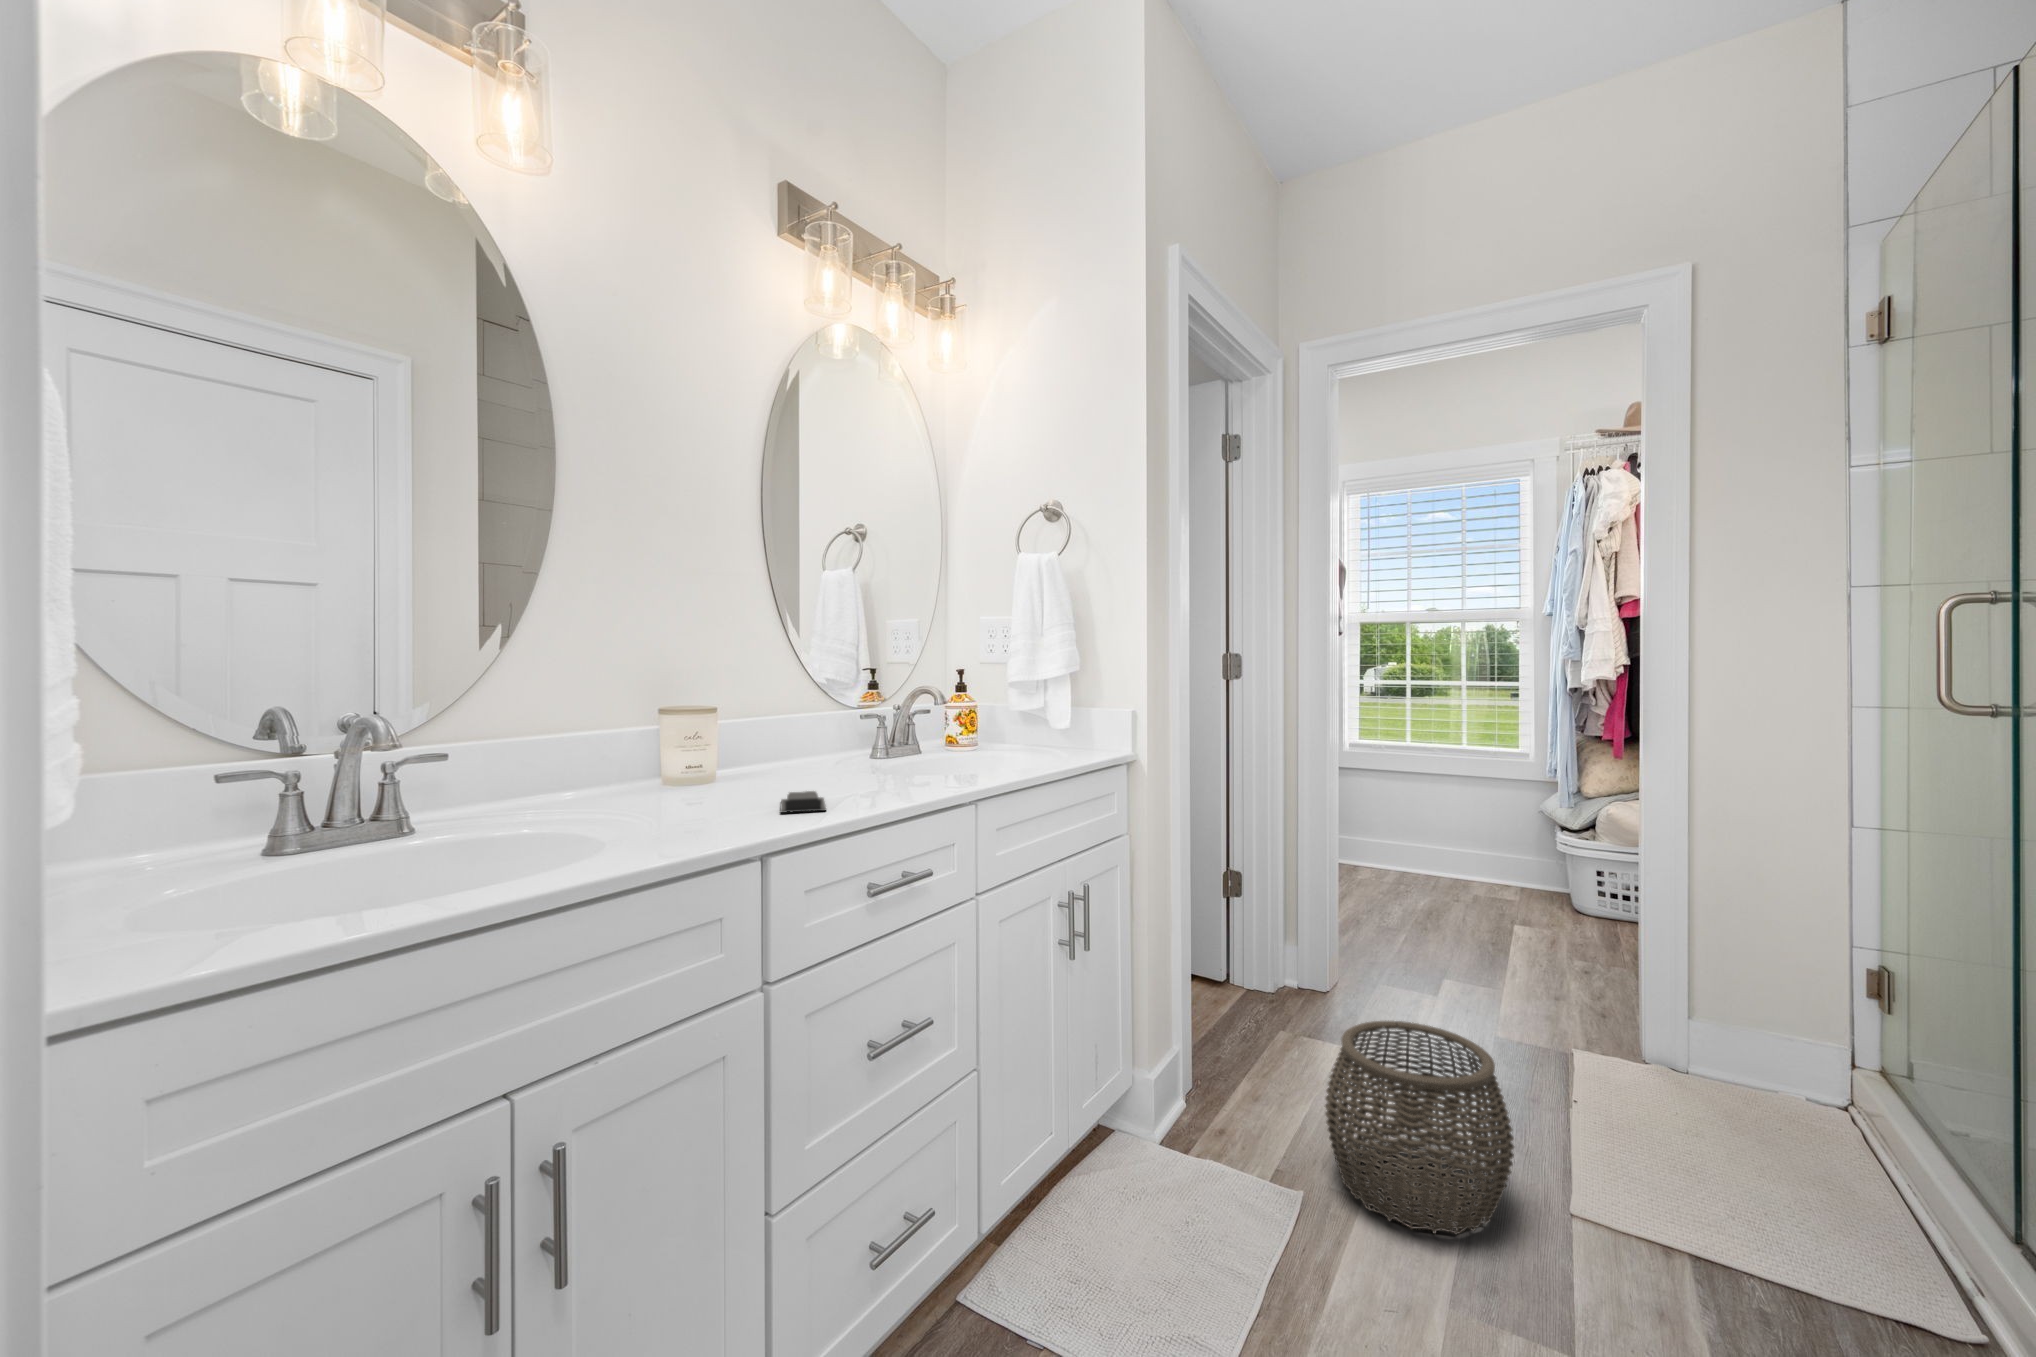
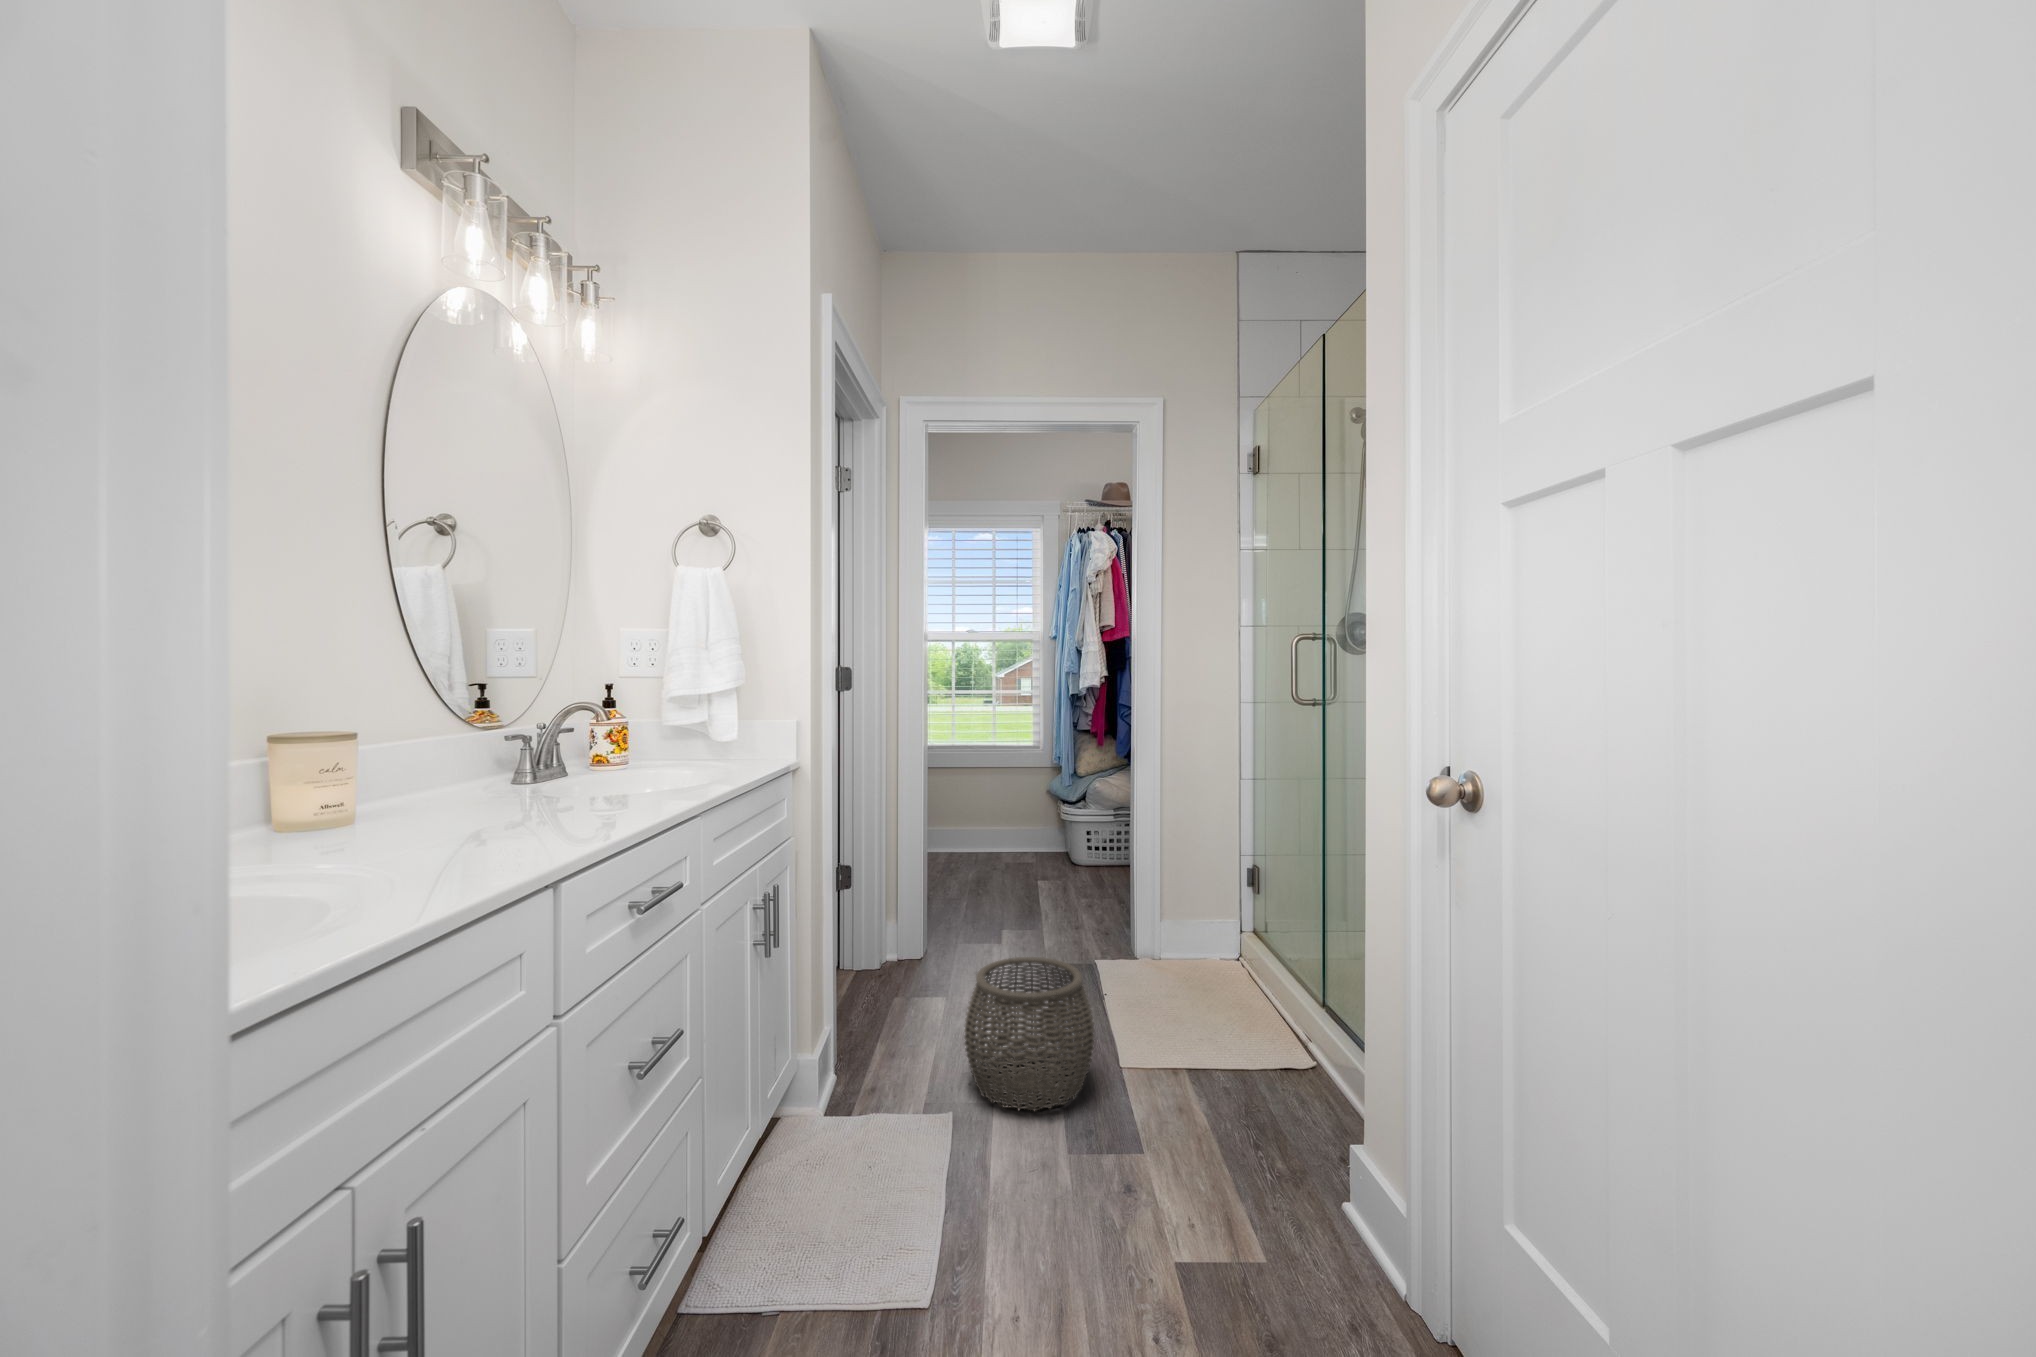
soap bar: present [780,791,826,813] -> none [497,819,576,844]

